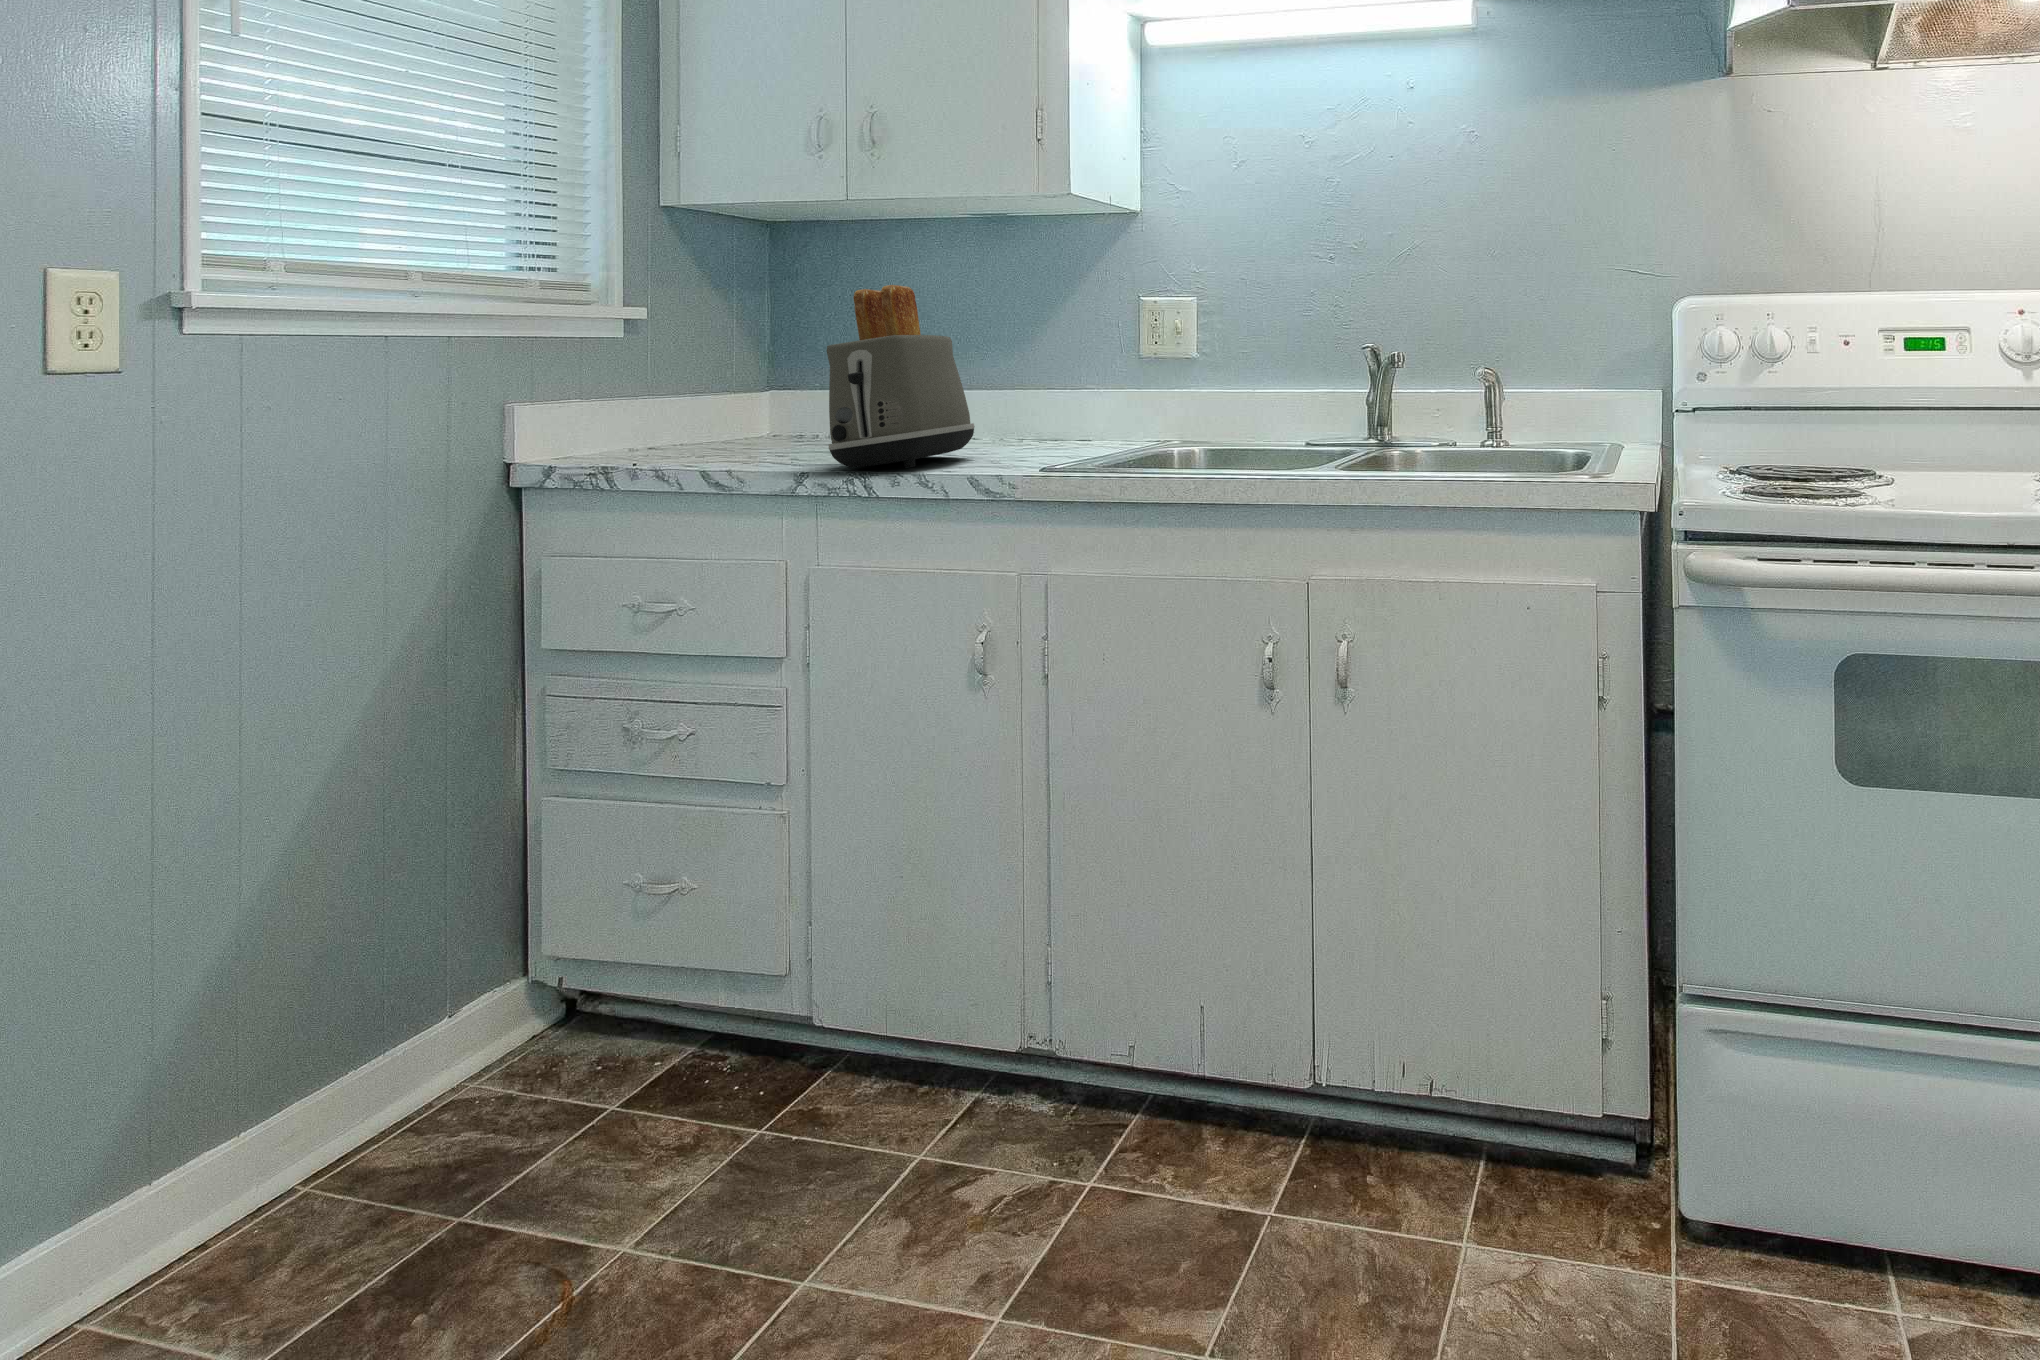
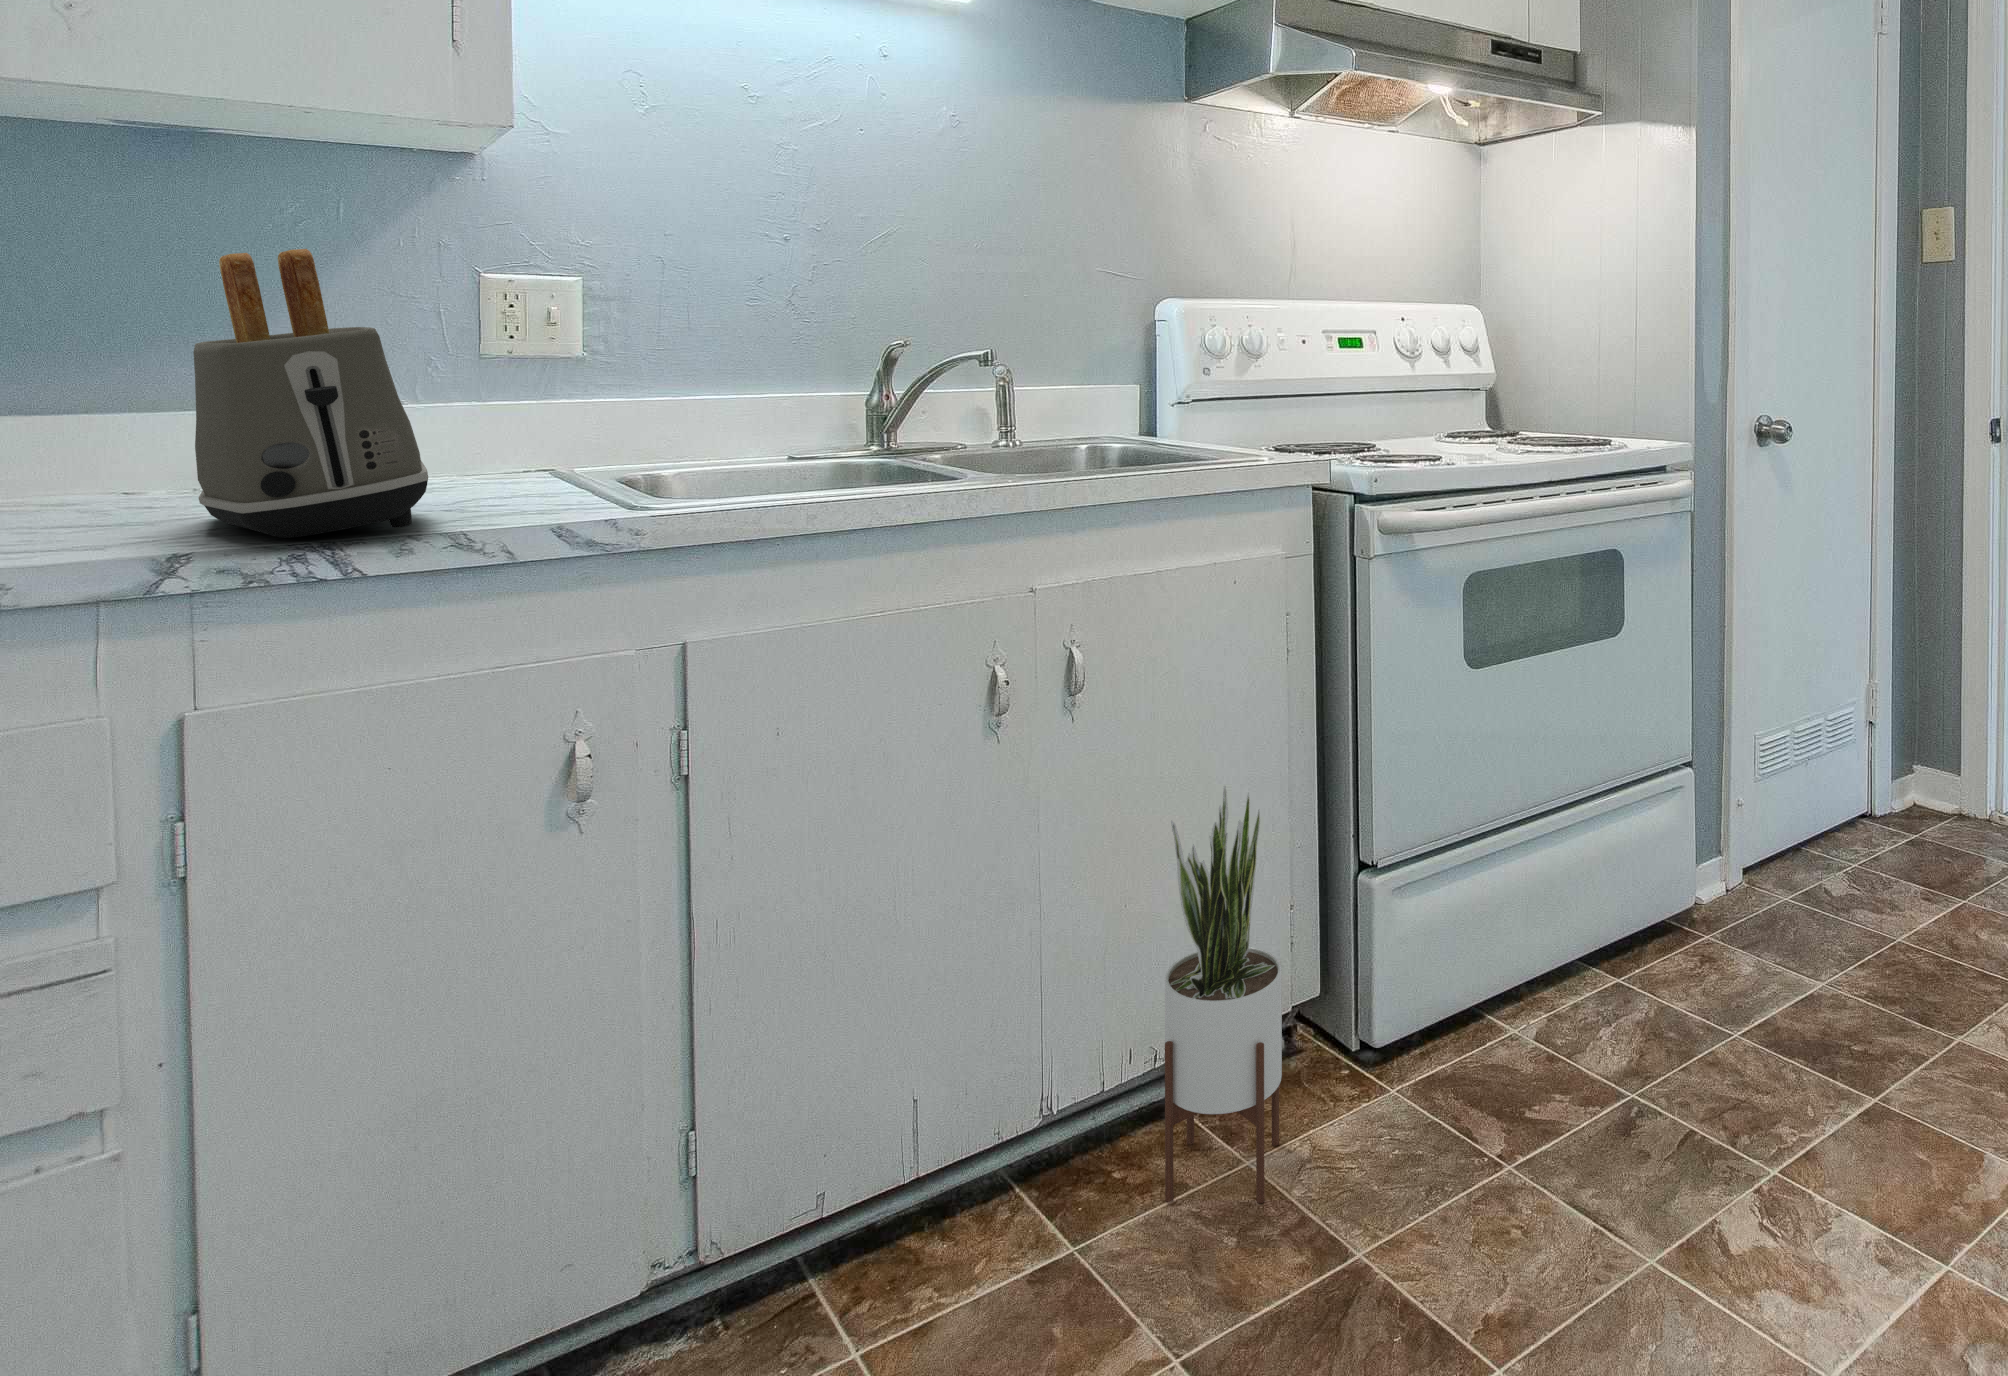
potted plant: none [1340,816,1516,1285] -> present [1165,786,1282,1203]

